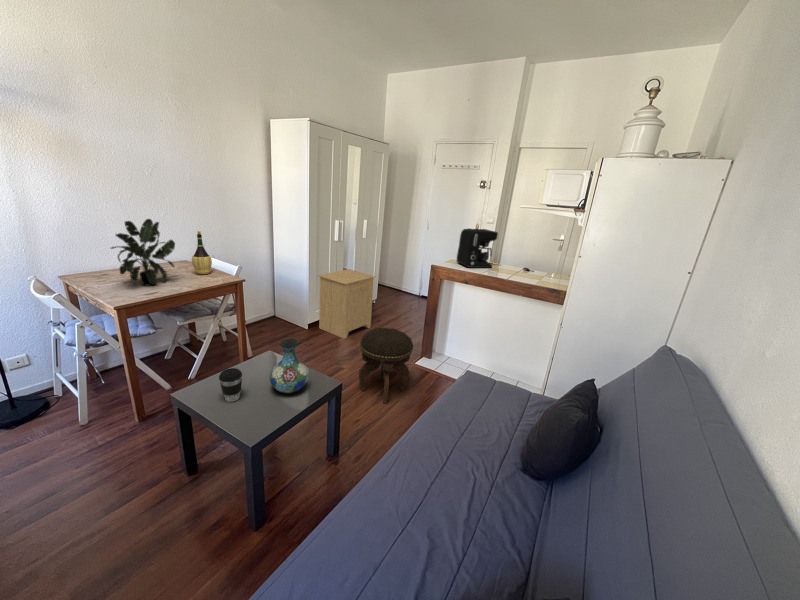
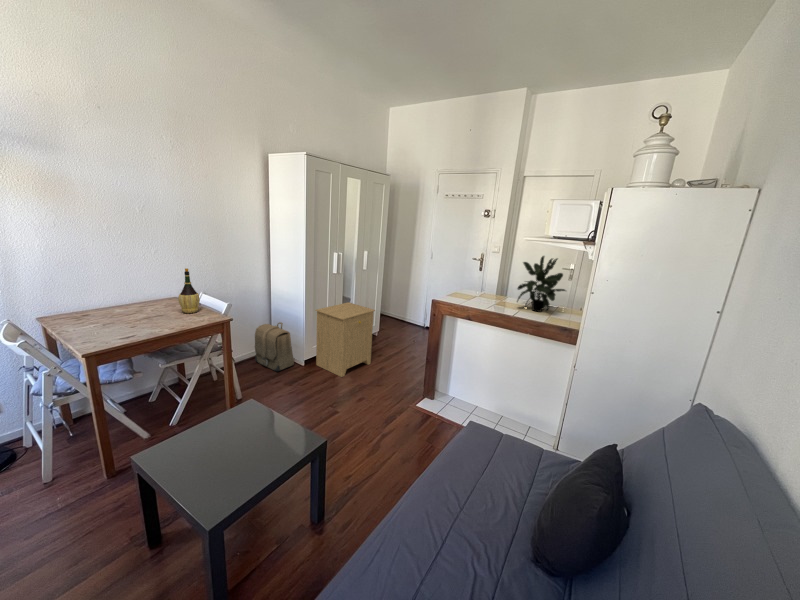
potted plant: present [111,219,175,286] -> present [517,256,566,312]
coffee maker: present [457,229,498,268] -> none [459,261,502,302]
backpack: none [260,287,298,334] -> present [255,322,294,371]
footstool: present [359,328,413,403] -> none [353,369,412,455]
vase: present [270,338,308,395] -> none [243,390,288,456]
coffee cup: present [219,368,242,402] -> none [183,427,211,466]

